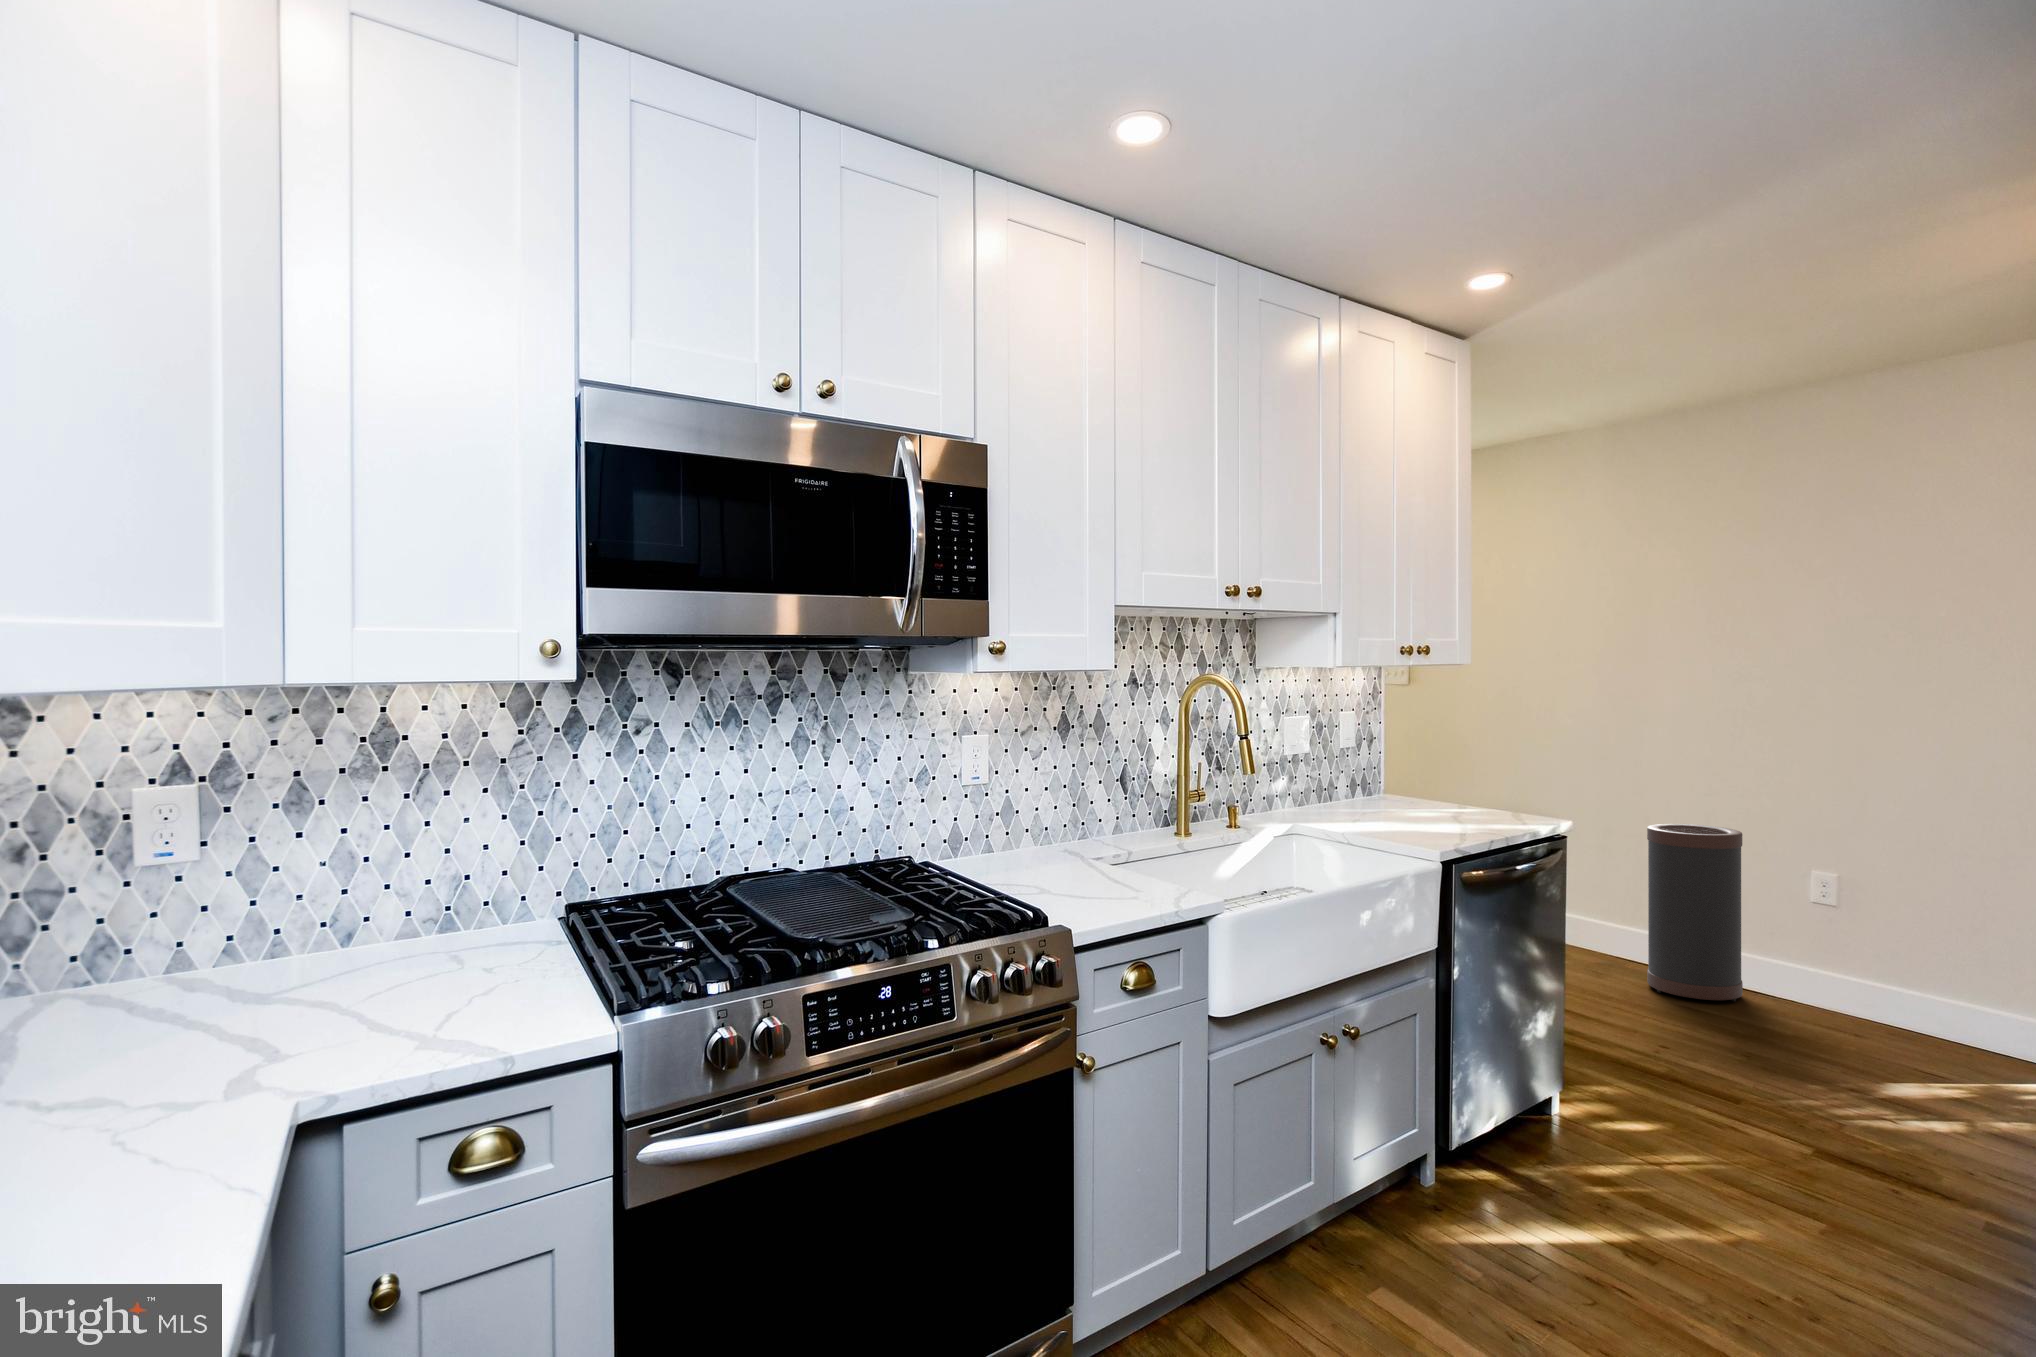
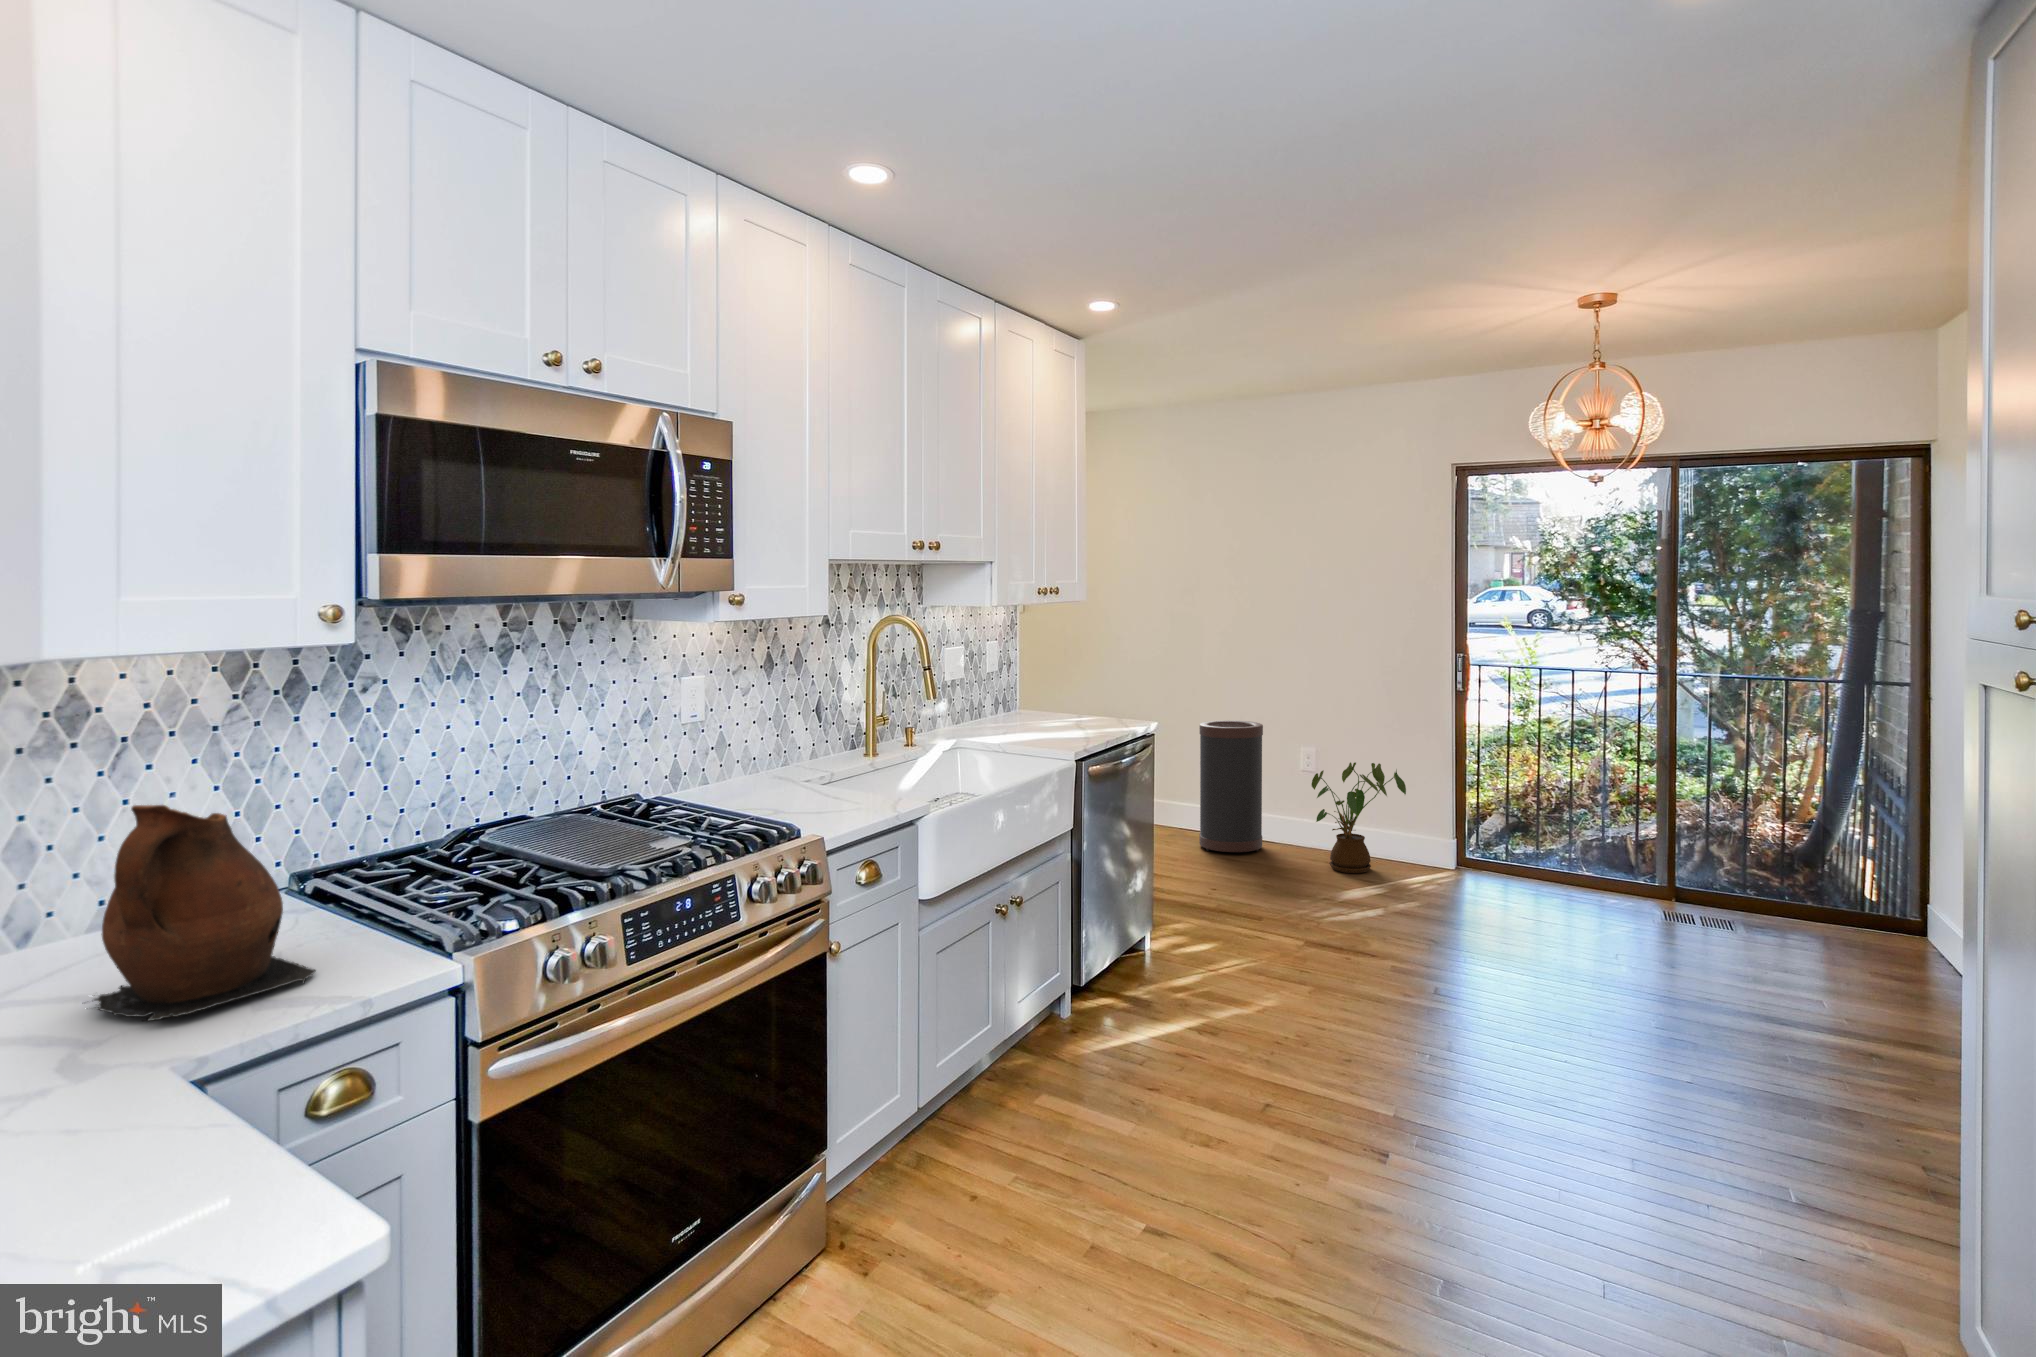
ceramic pitcher: none [305,828,501,1043] -> present [94,805,315,1021]
house plant: none [1818,893,1980,1051] -> present [1311,762,1406,873]

